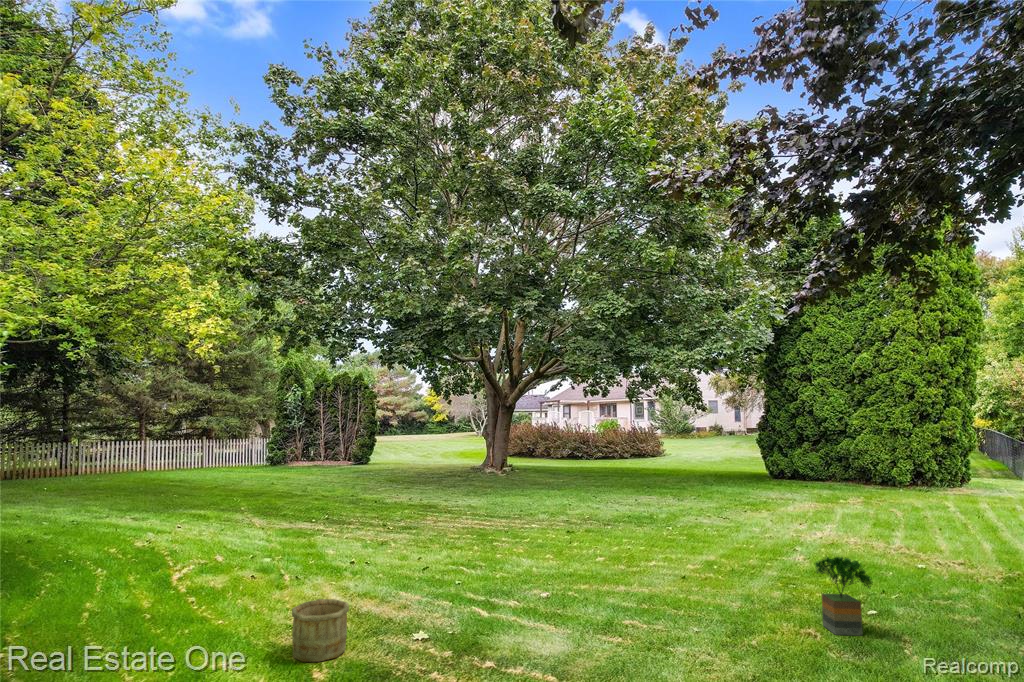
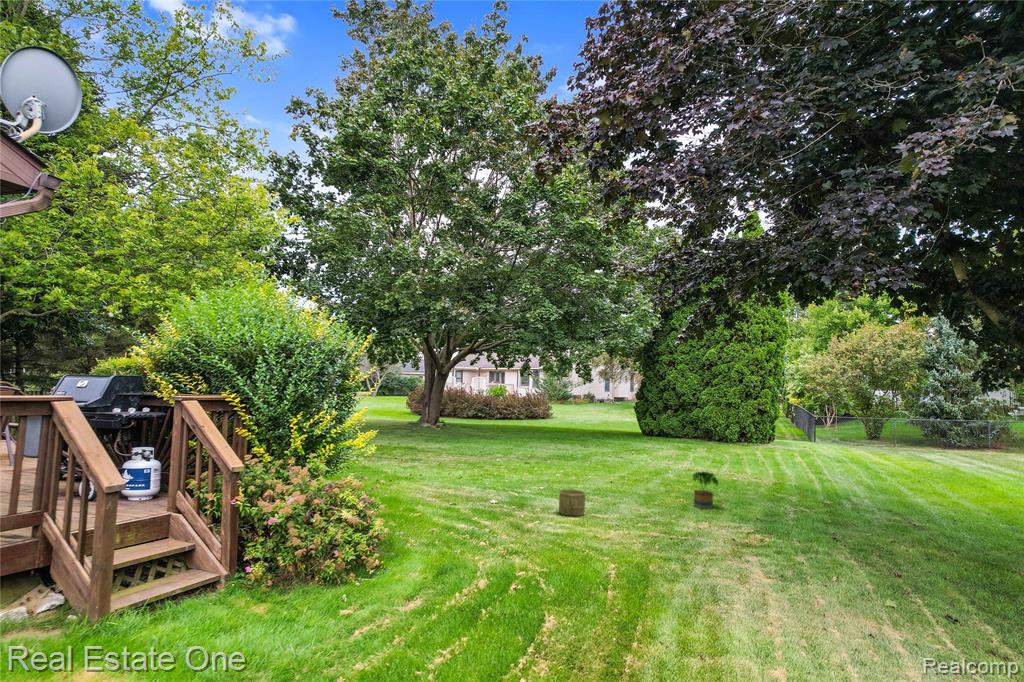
wooden bucket: present [292,599,349,662] -> present [559,489,586,516]

